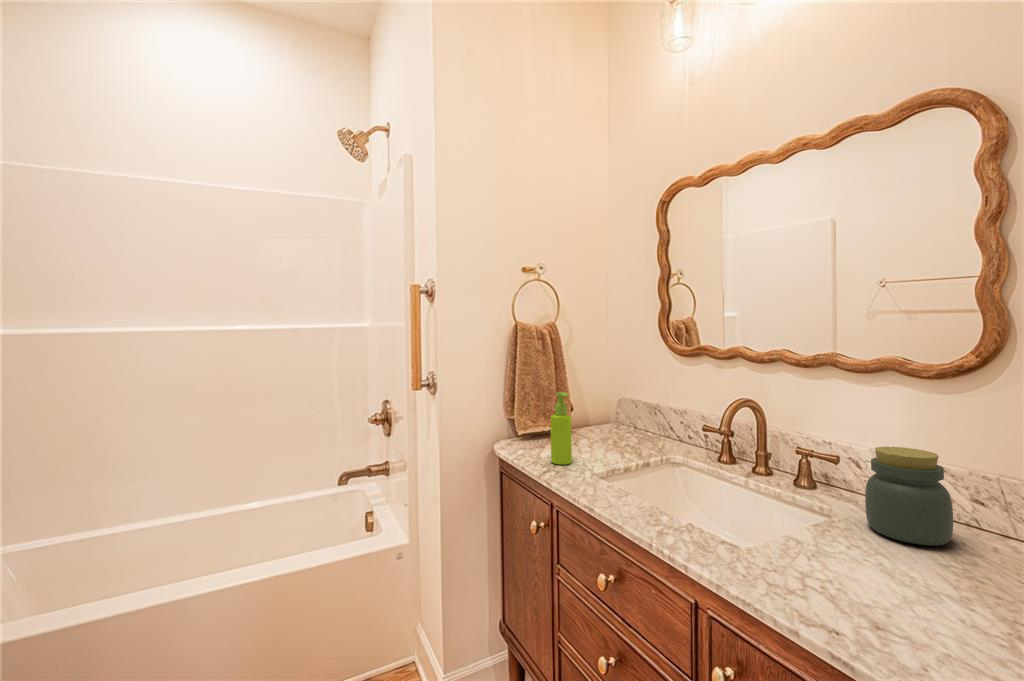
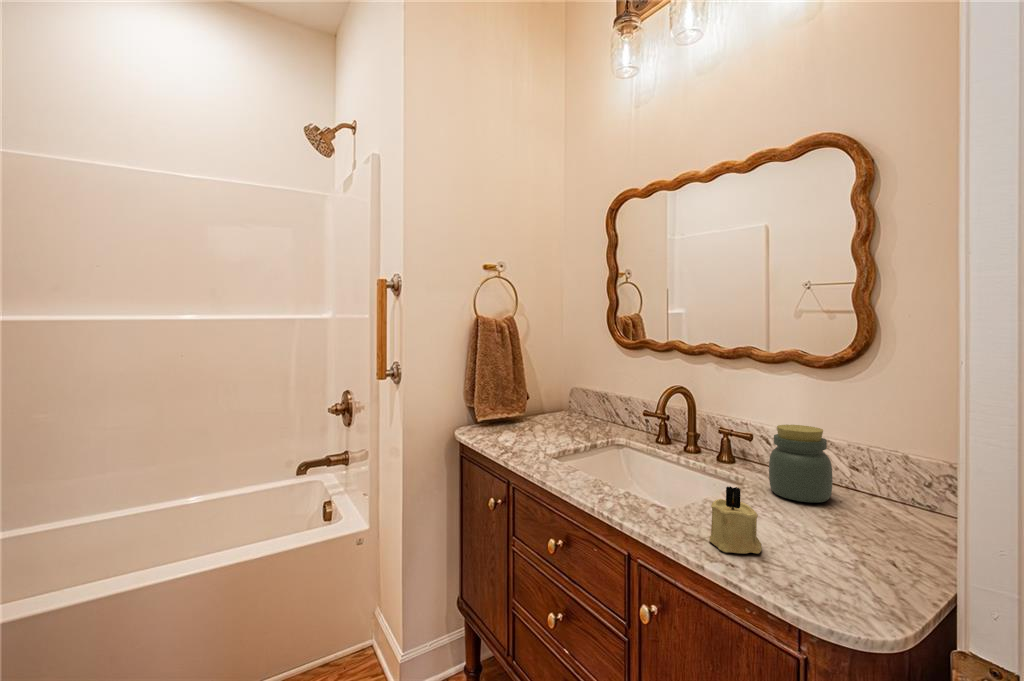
soap dispenser: present [551,392,572,464] -> none [508,381,527,447]
candle: none [801,528,875,619] -> present [709,486,762,554]

